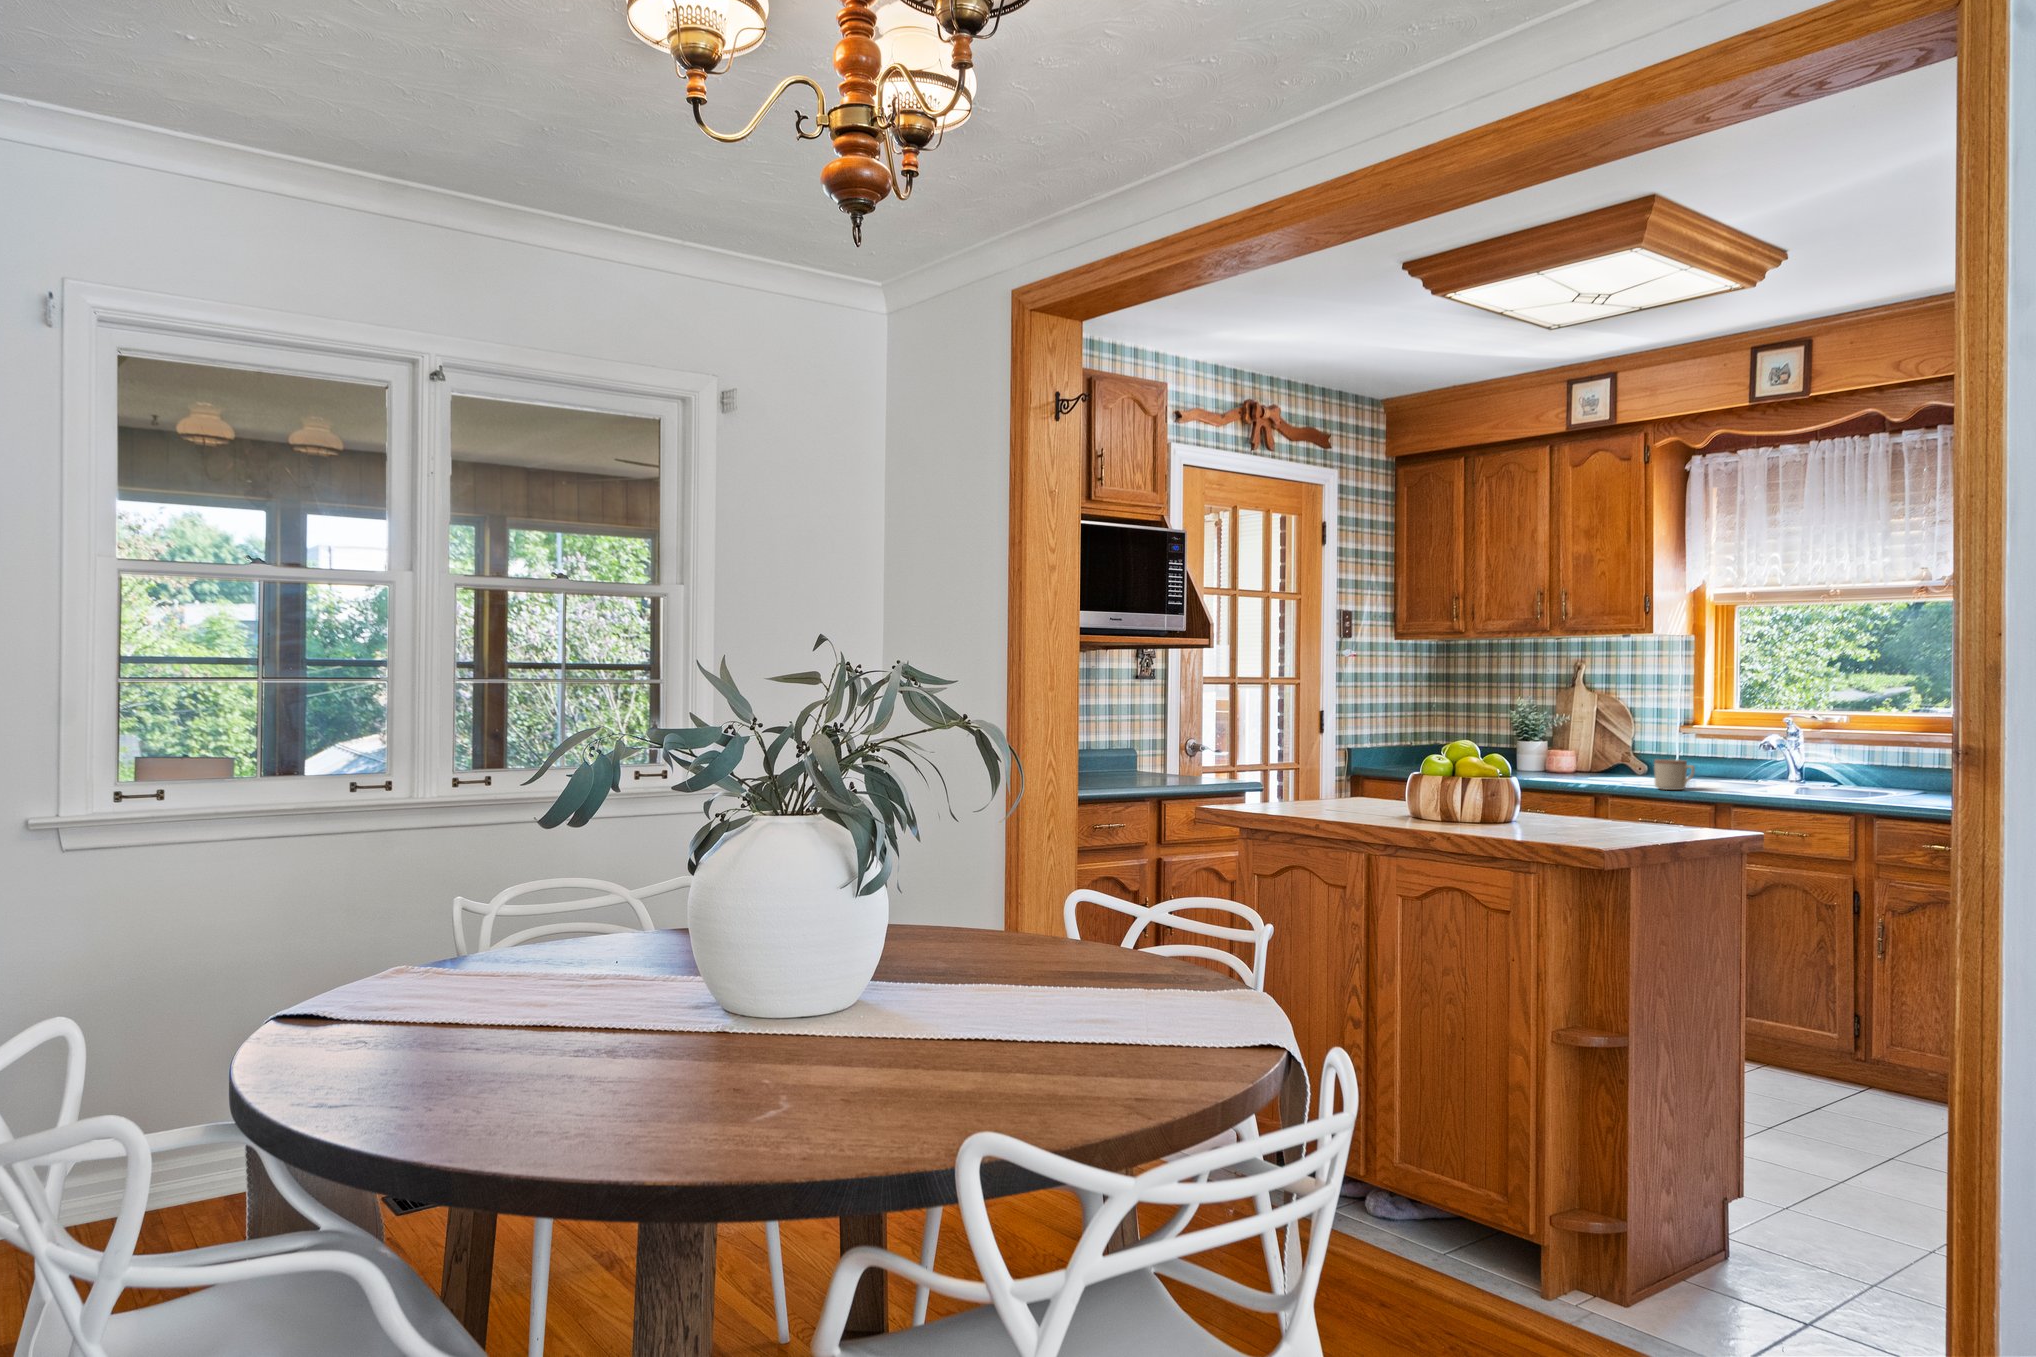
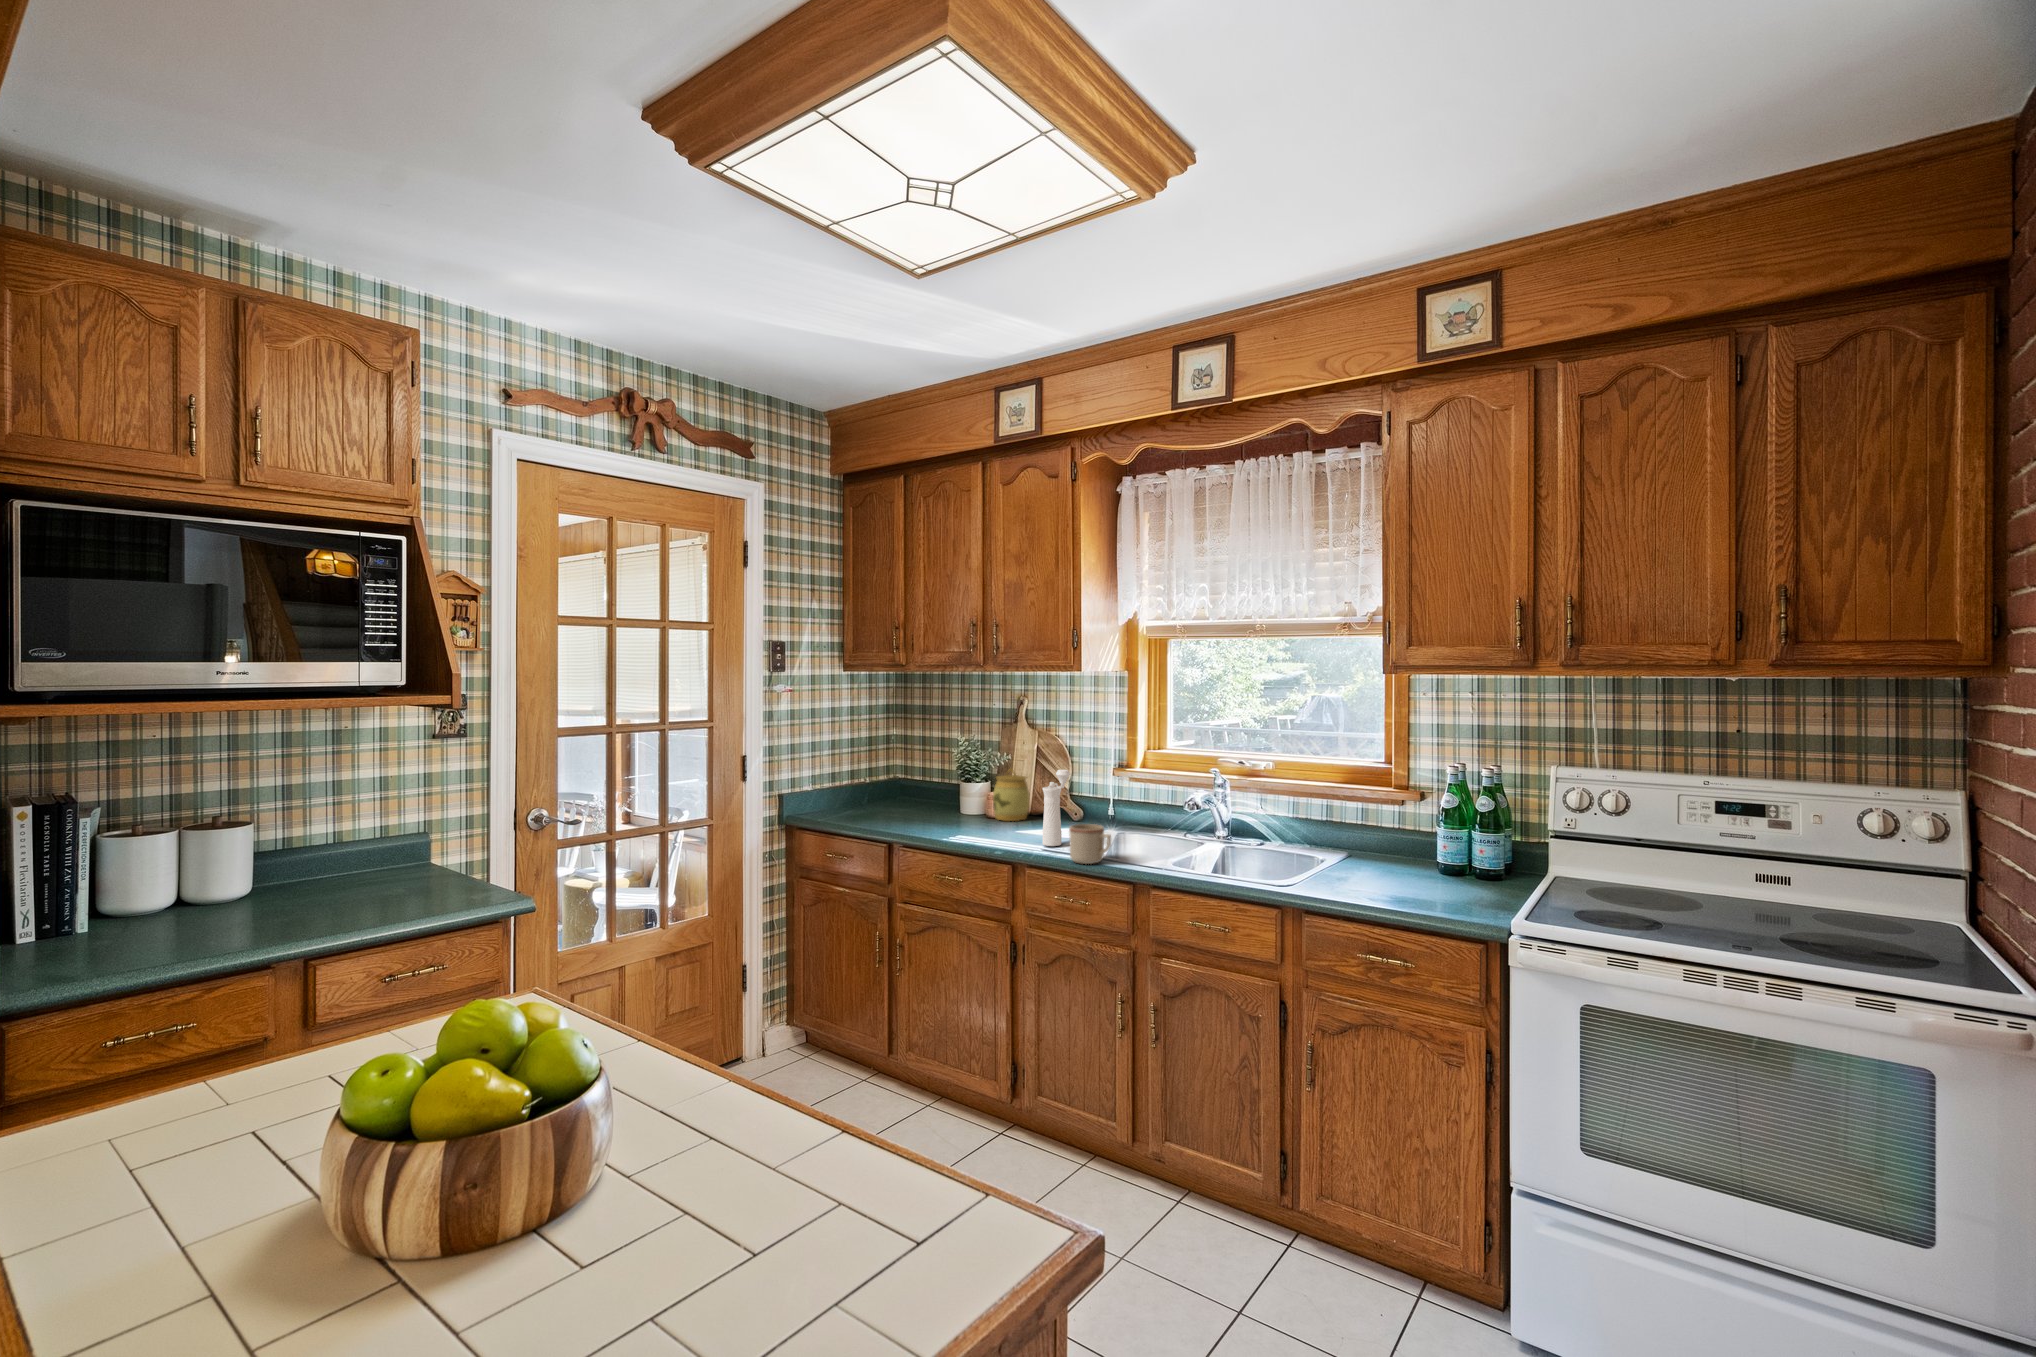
pepper mill: none [1621,720,1644,782] -> present [1042,770,1070,846]
jar: none [1557,724,1594,771] -> present [993,769,1029,821]

